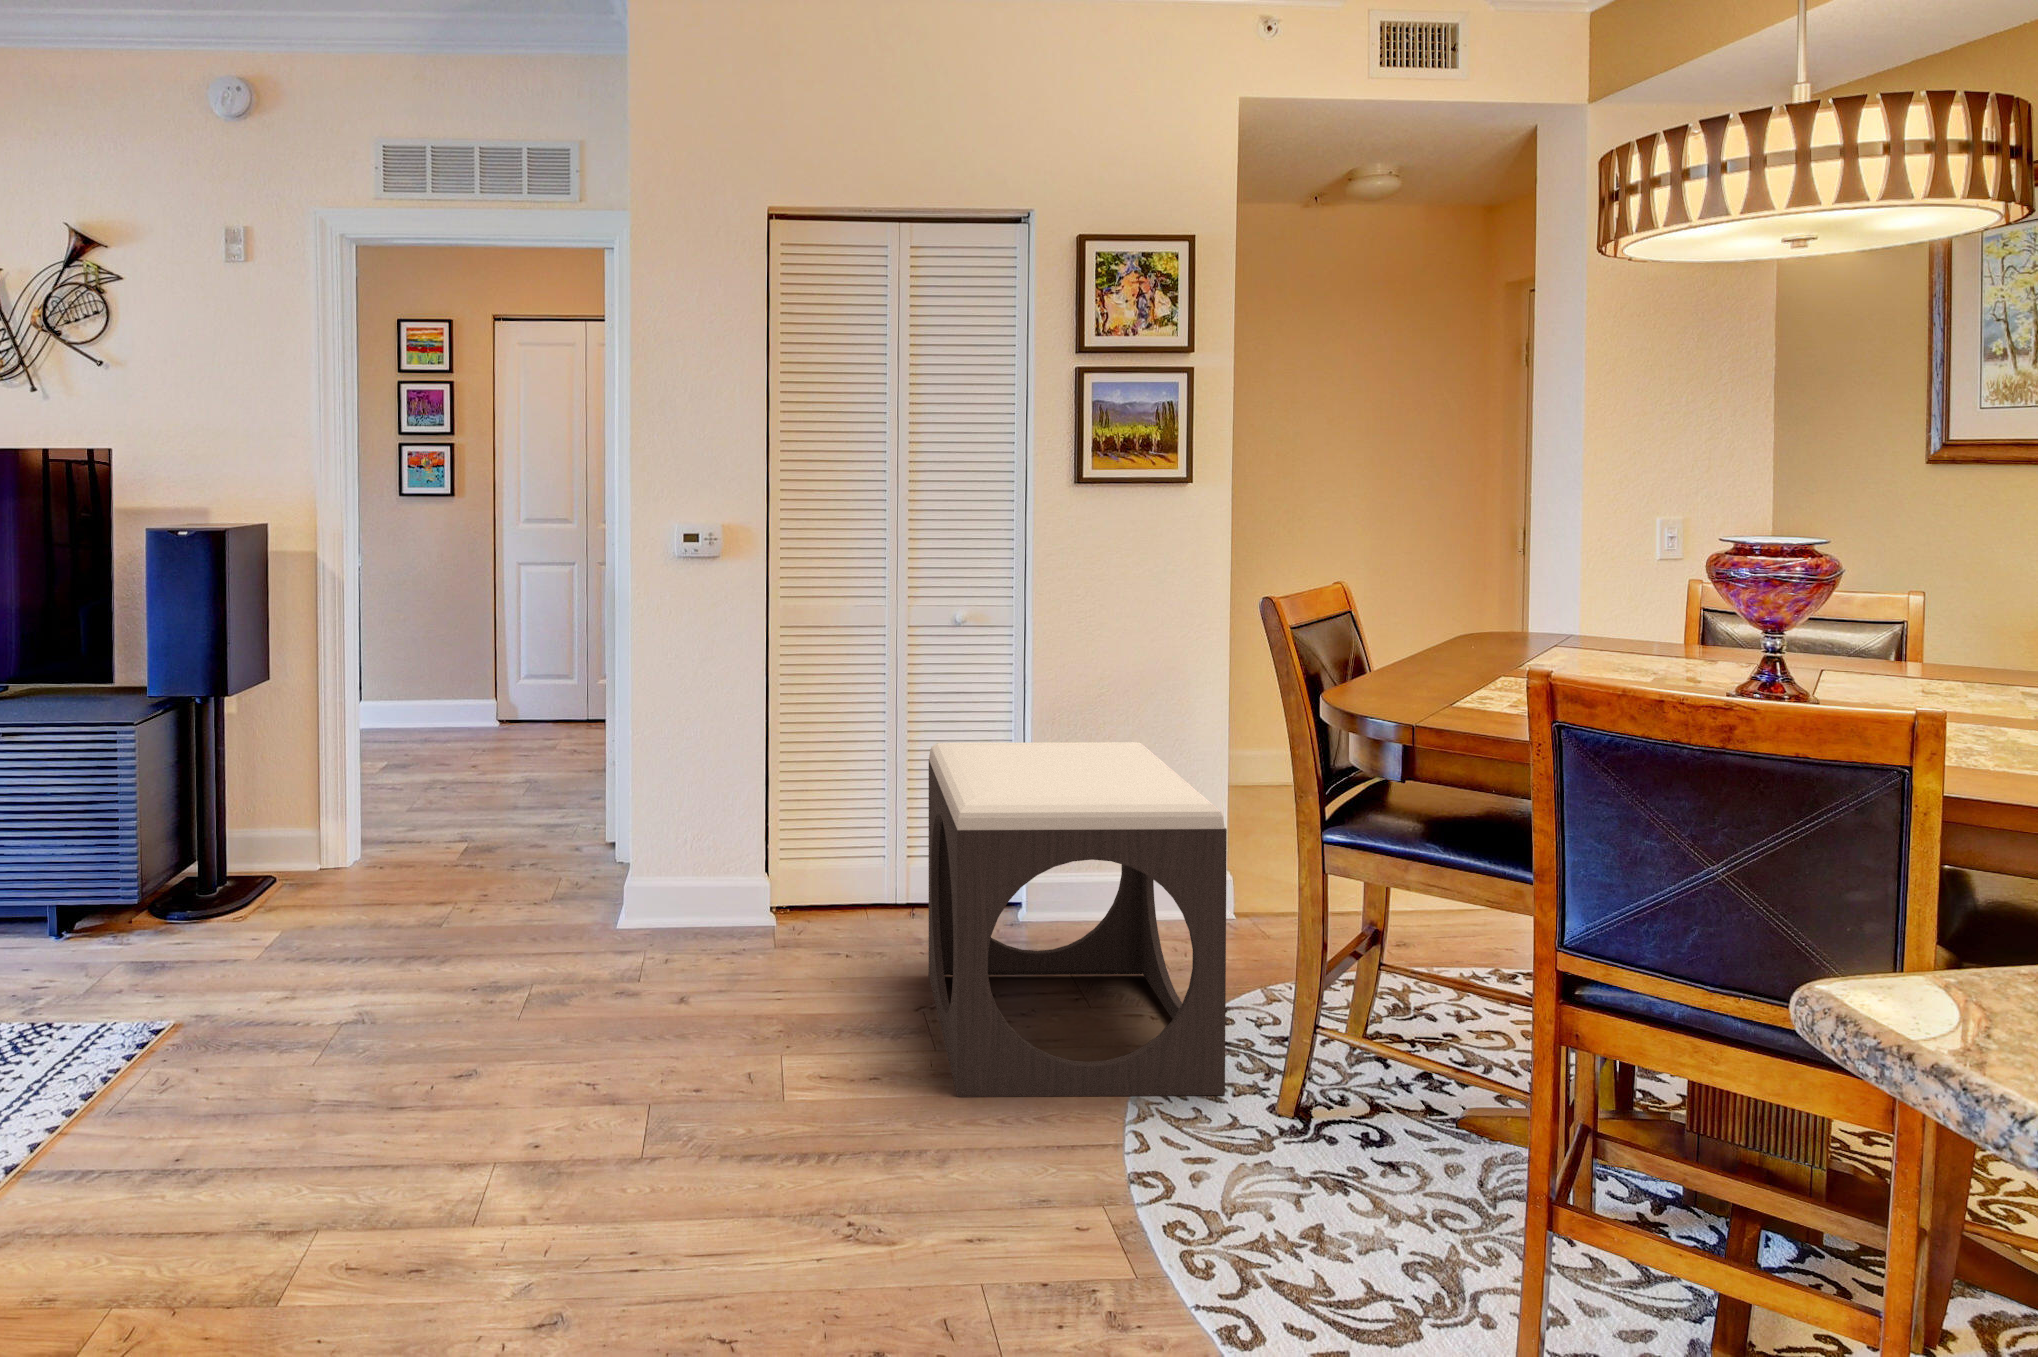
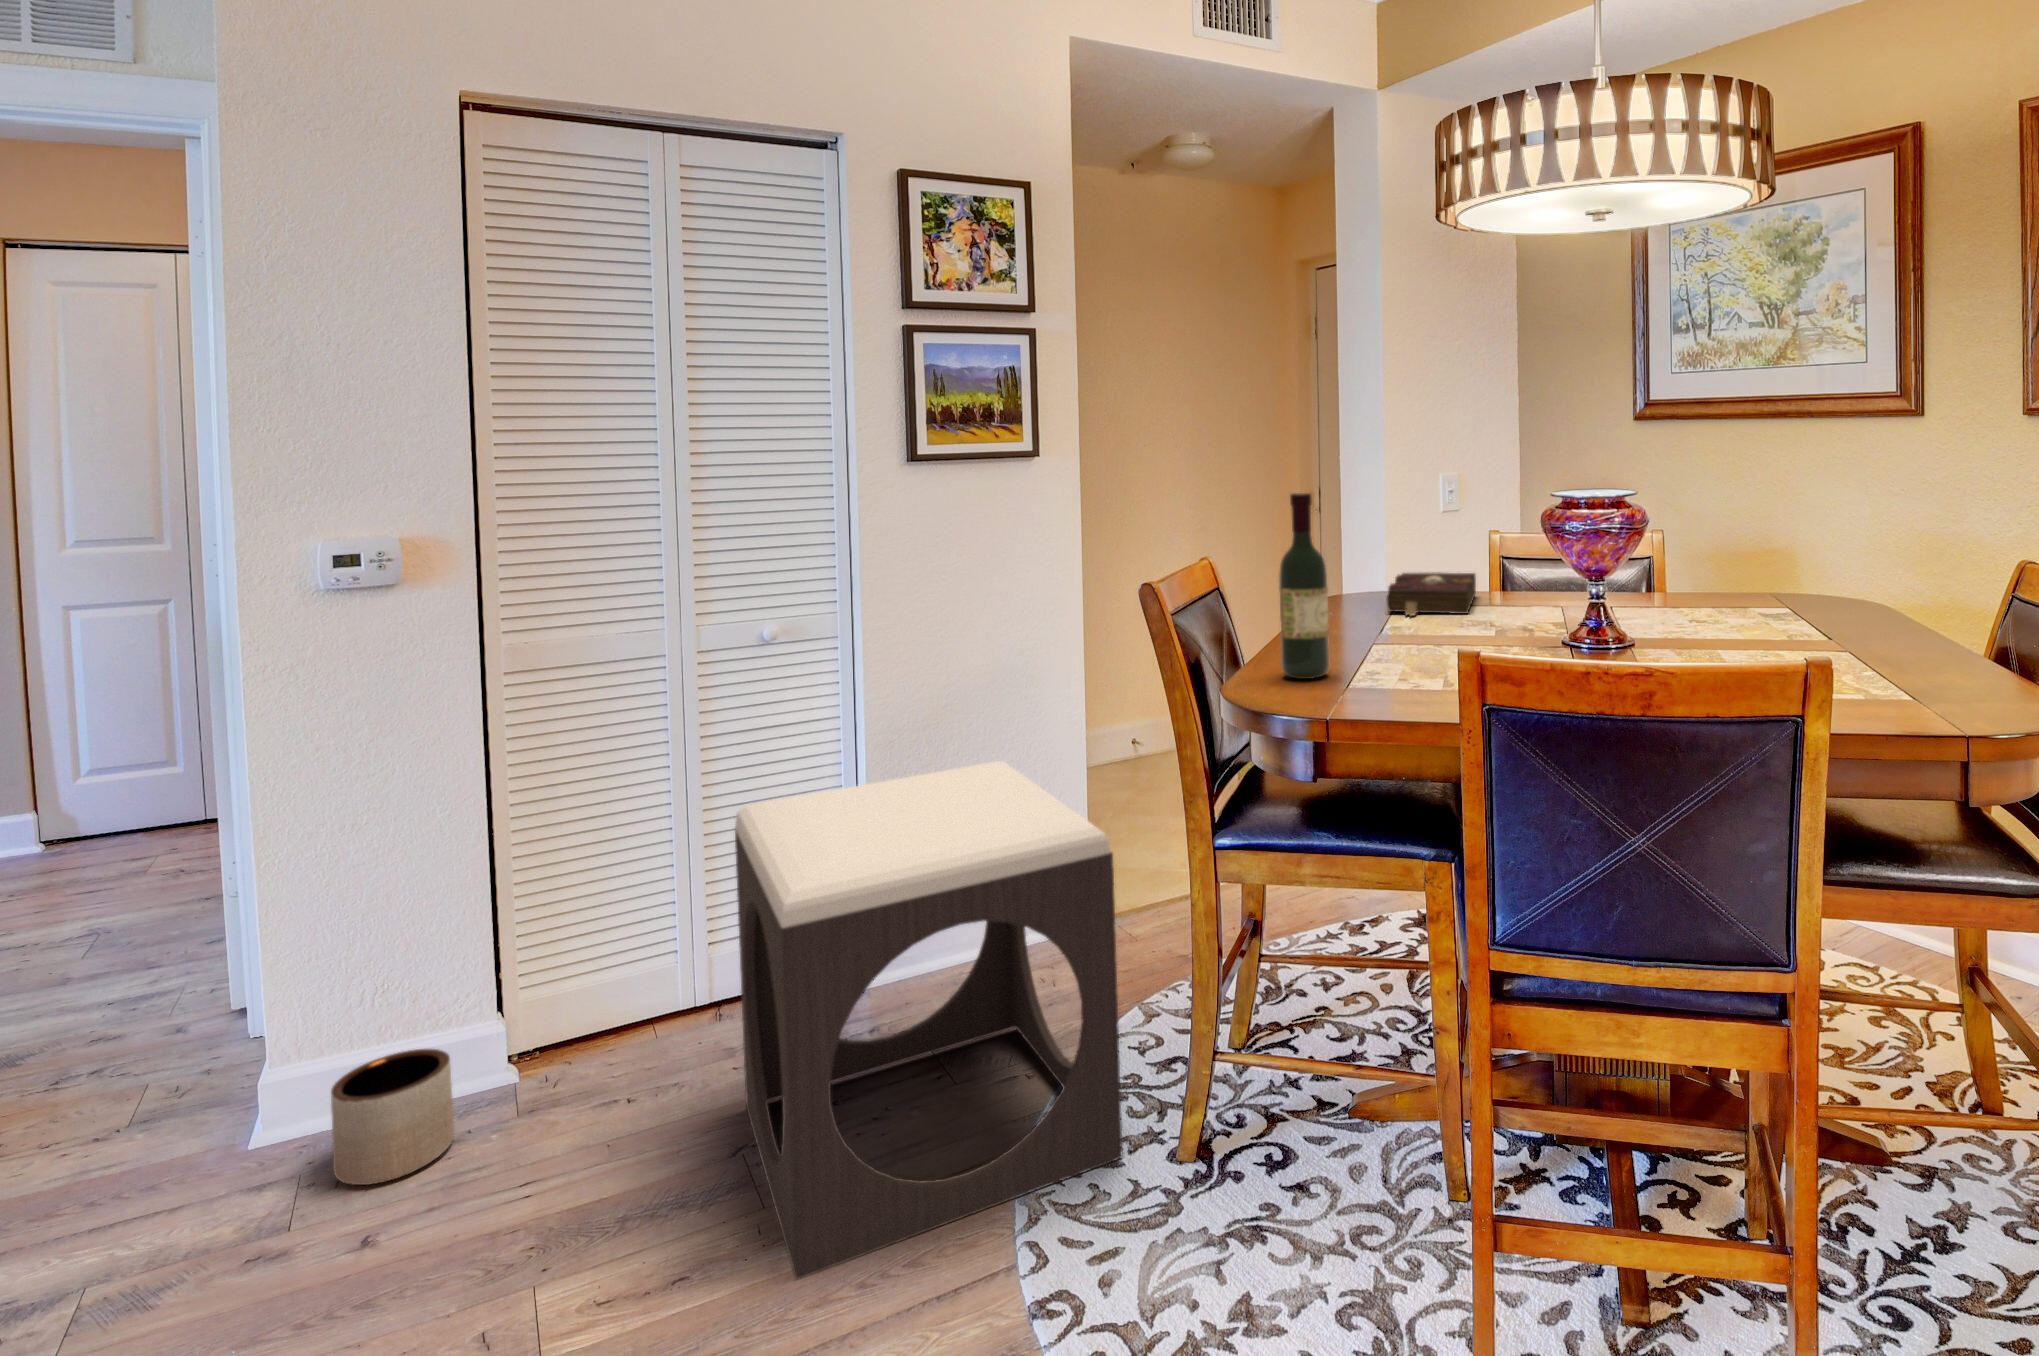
wine bottle: none [1392,526,1442,698] -> present [1279,493,1329,679]
book: none [1535,616,1655,663] -> present [1387,572,1476,616]
planter: none [677,875,743,957] -> present [331,1049,455,1185]

